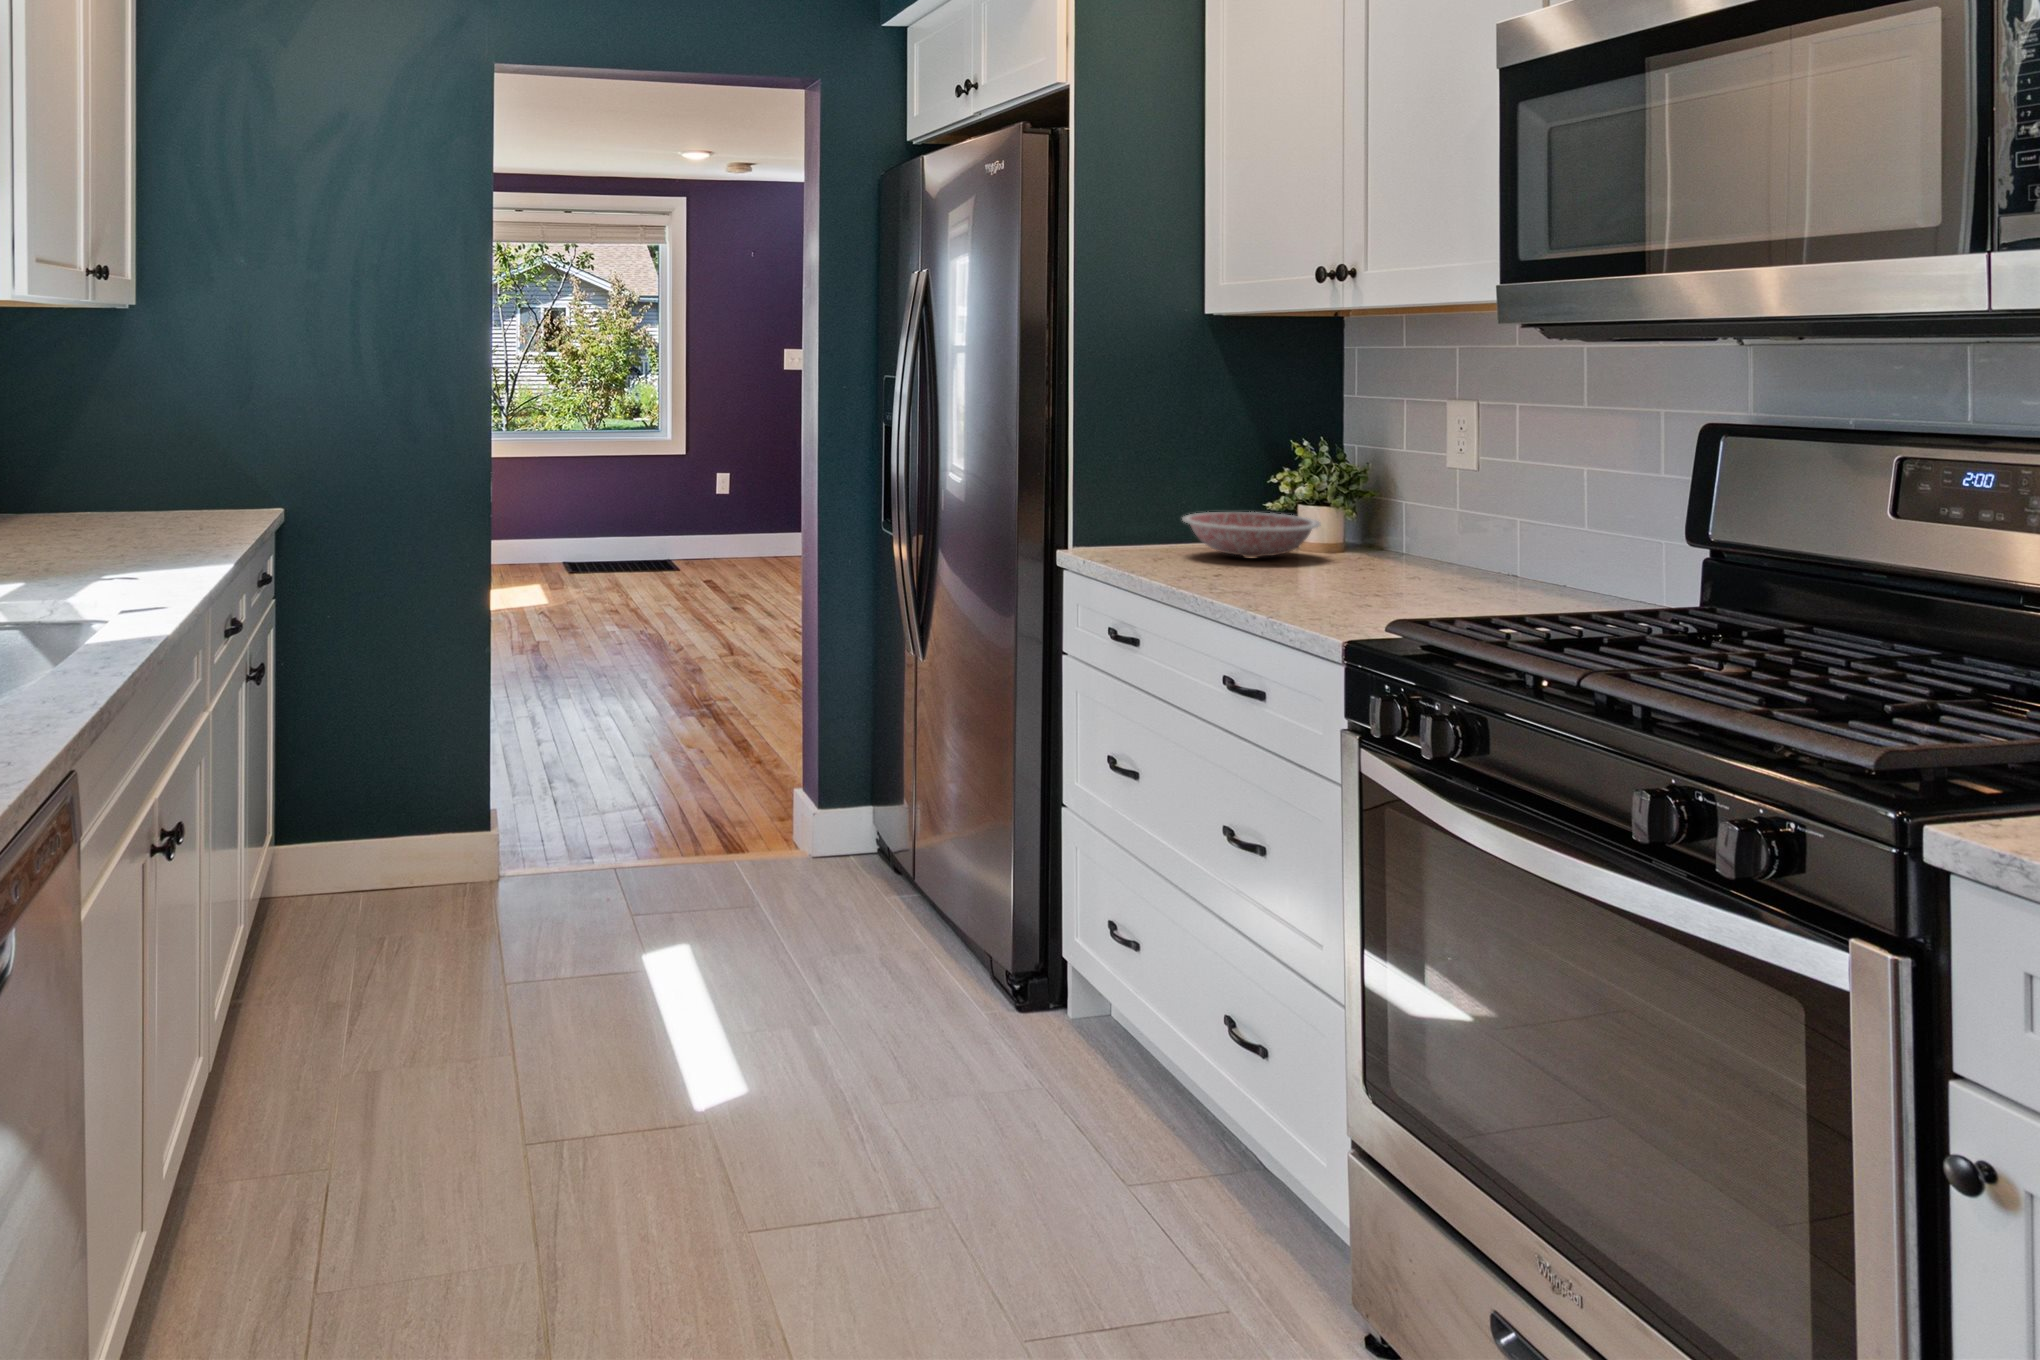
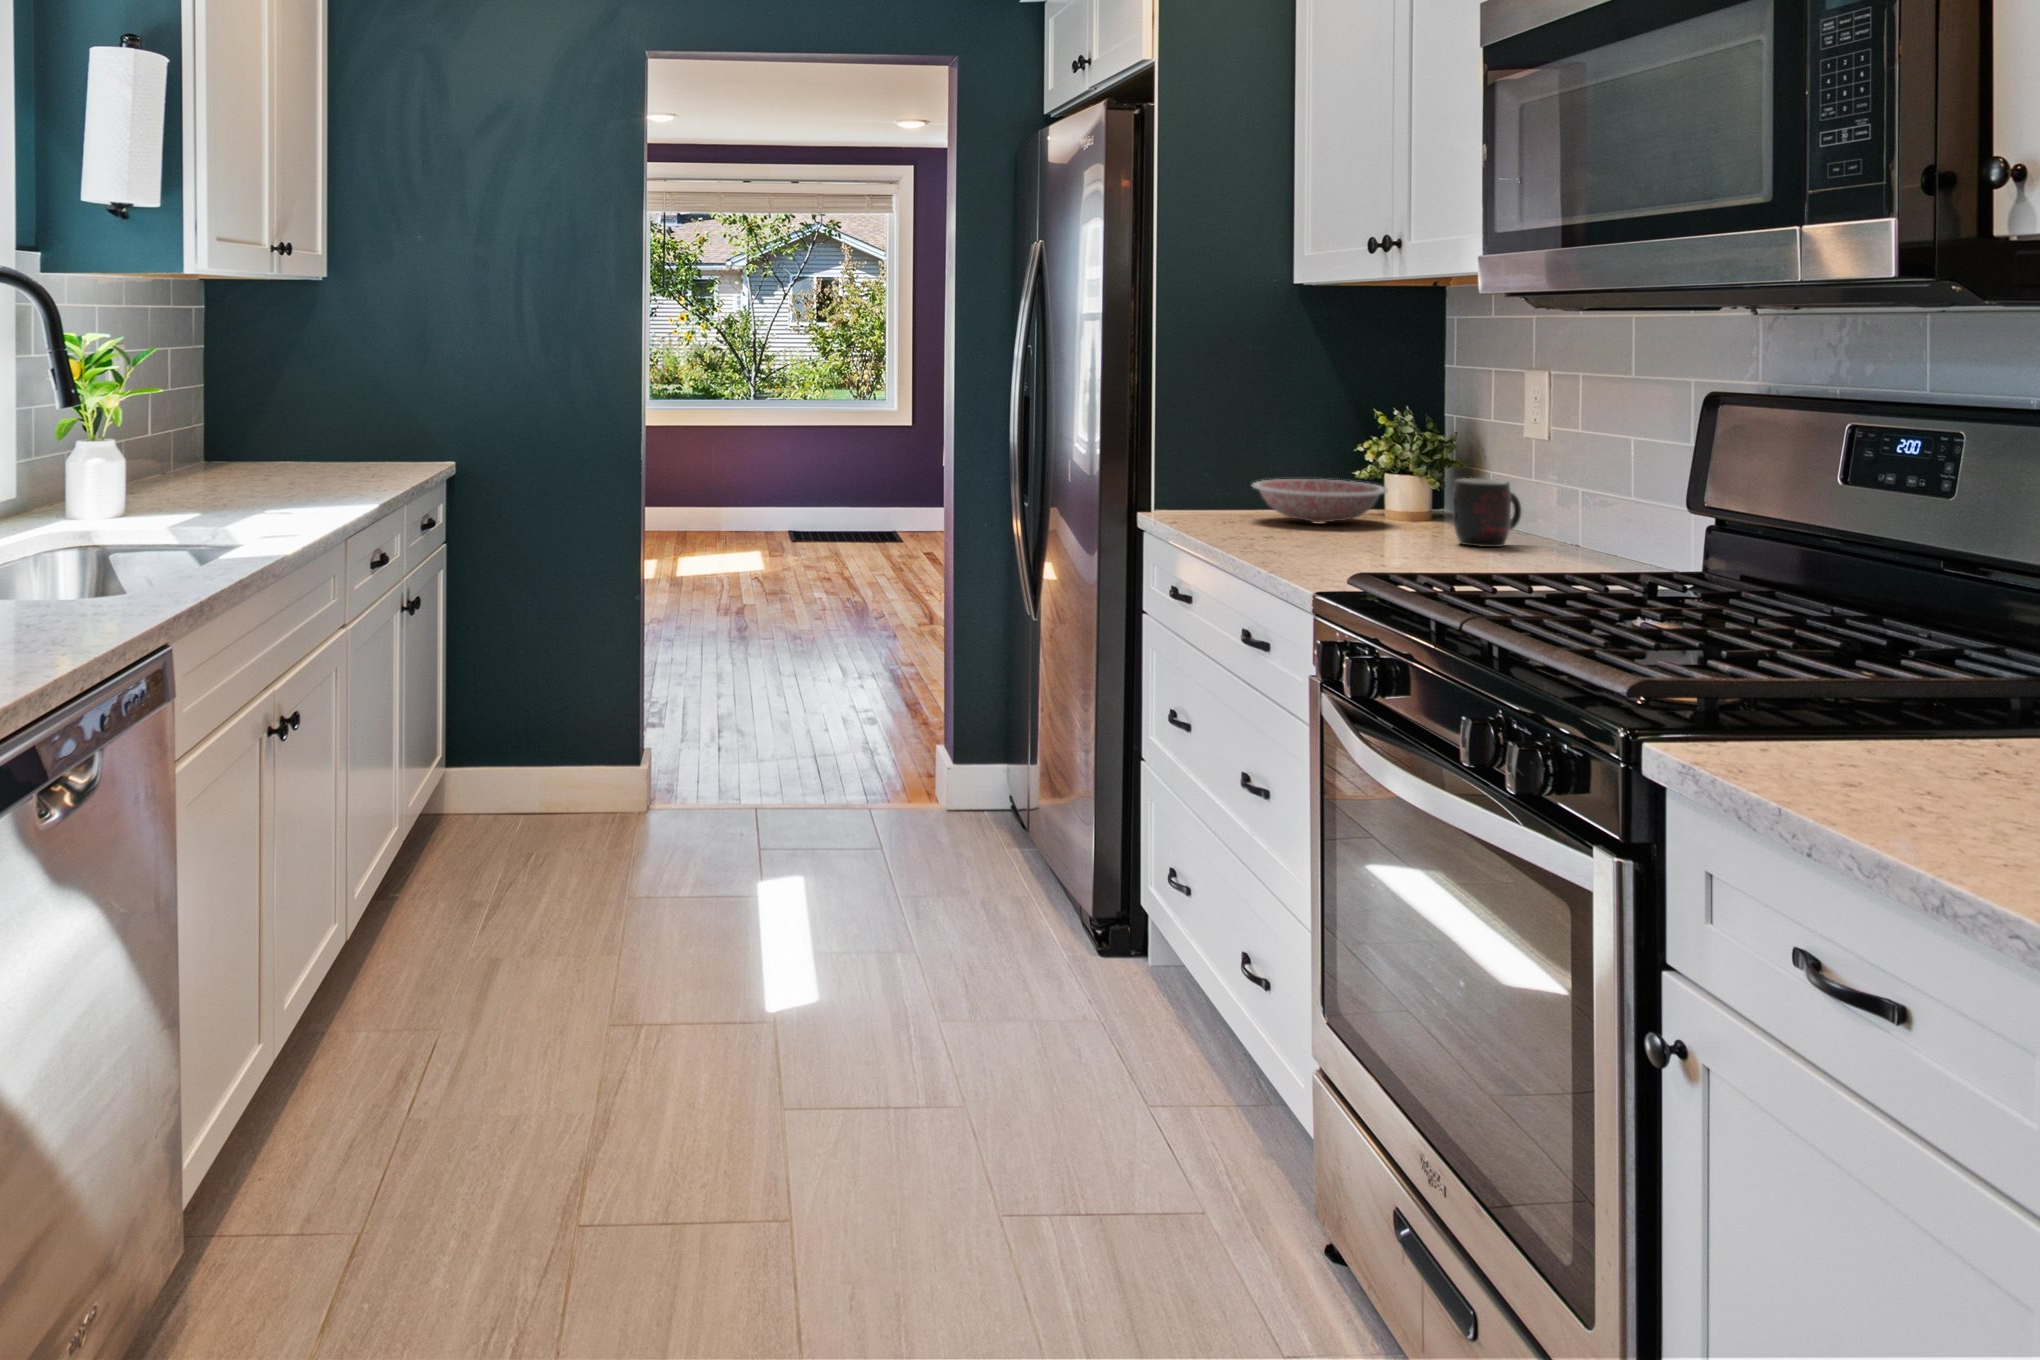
mug: none [1413,511,1477,581] -> present [1453,478,1521,547]

